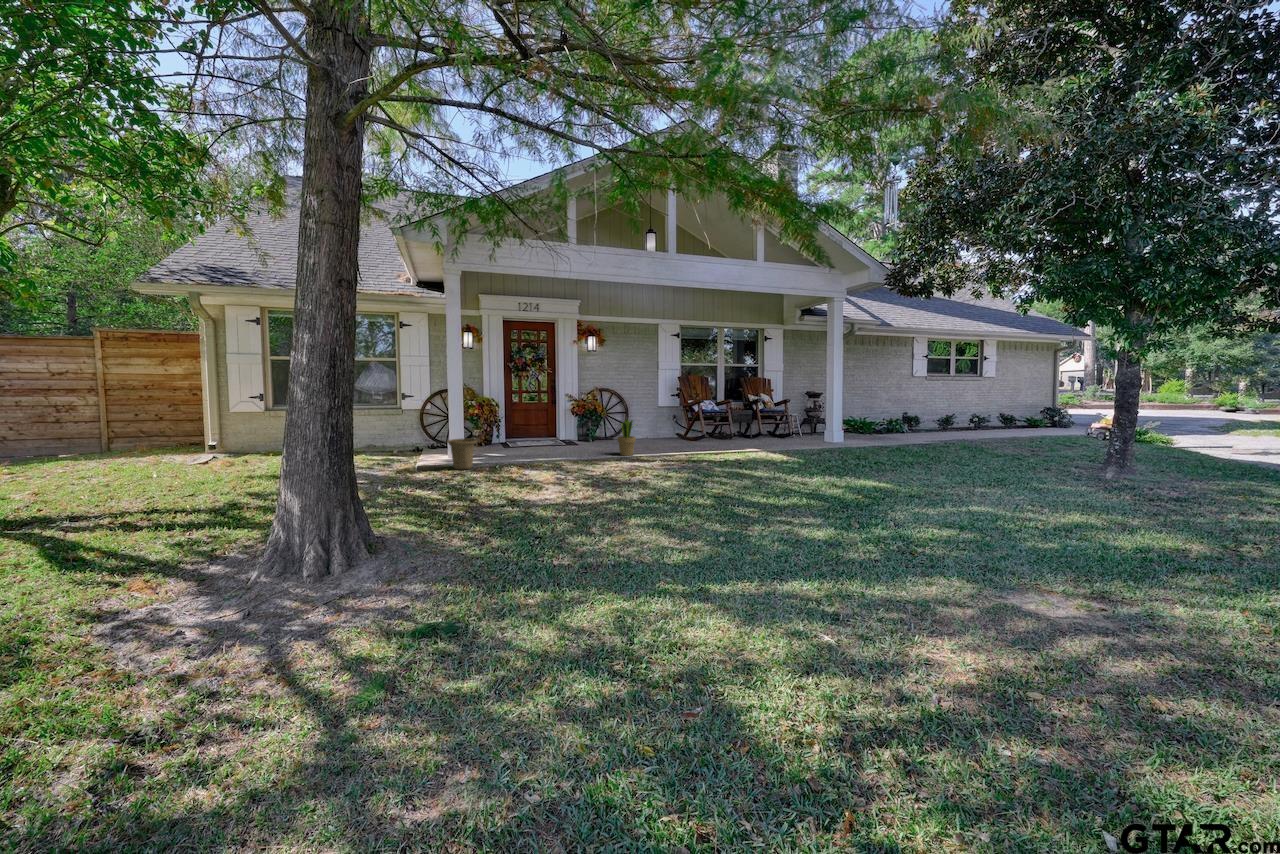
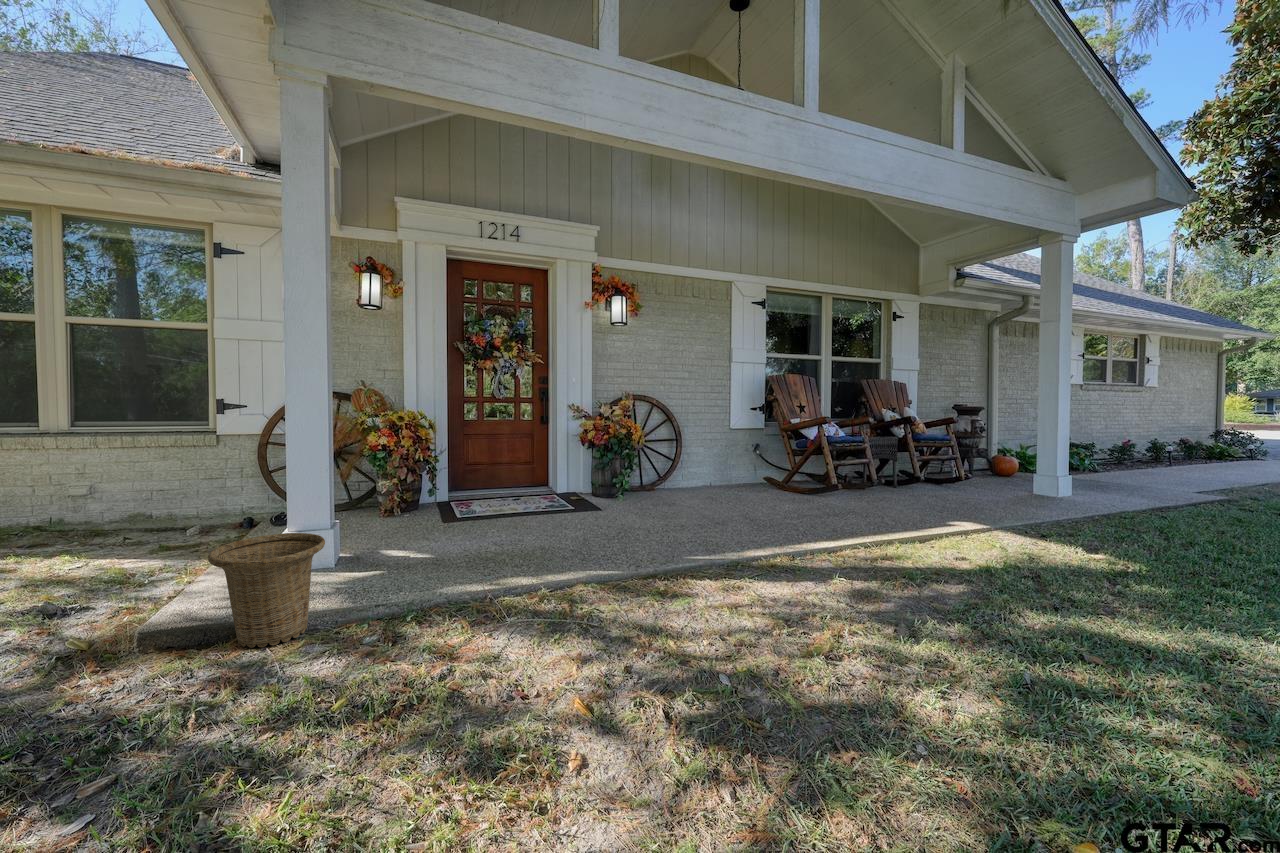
potted plant: present [617,419,636,456] -> none [707,461,756,551]

